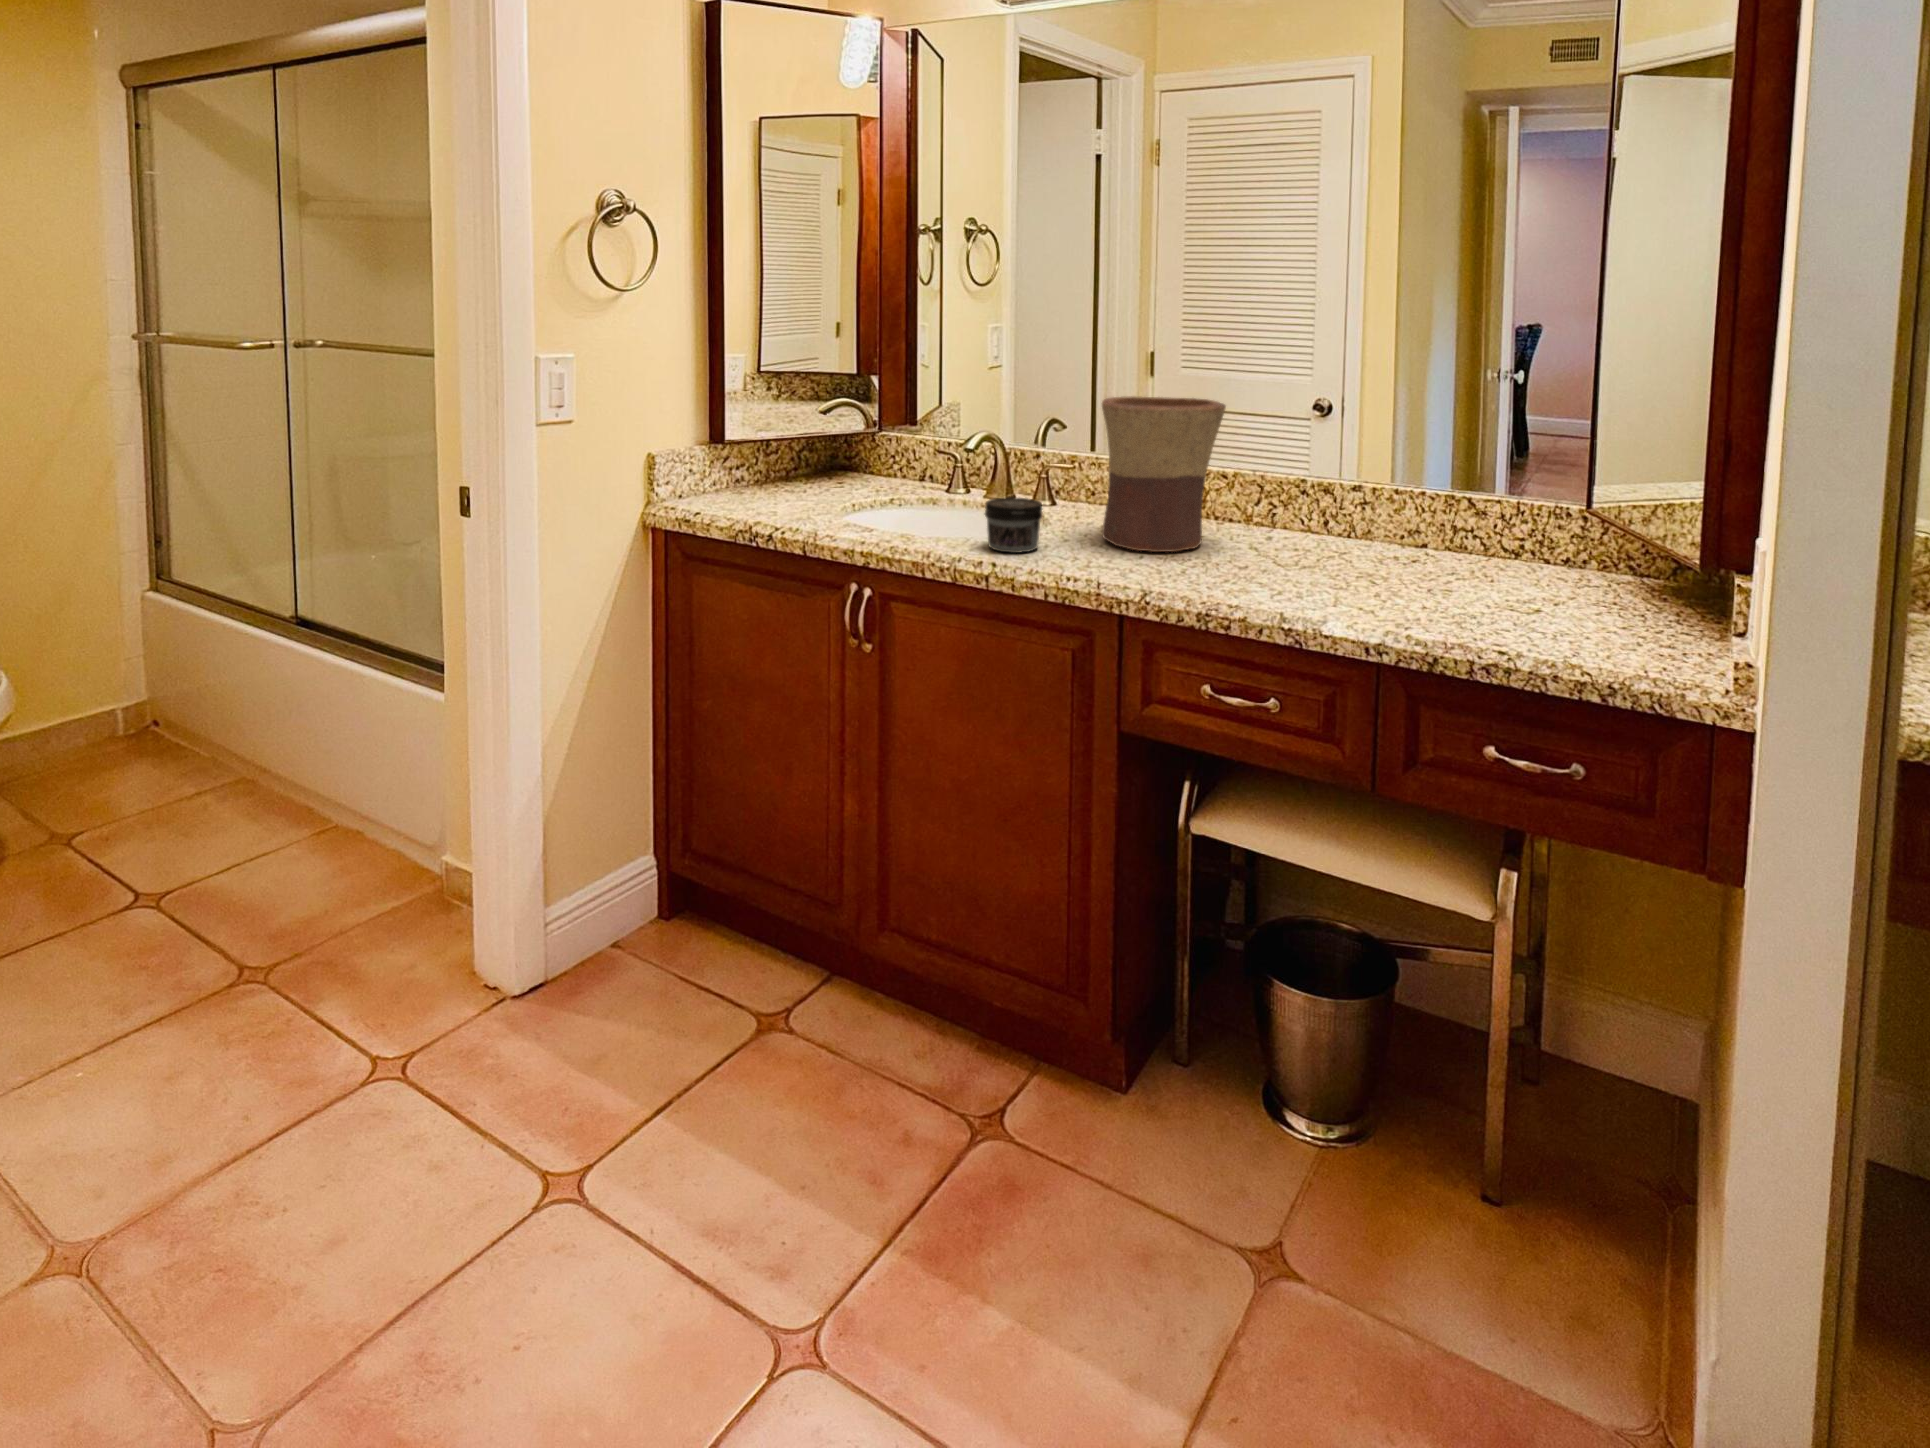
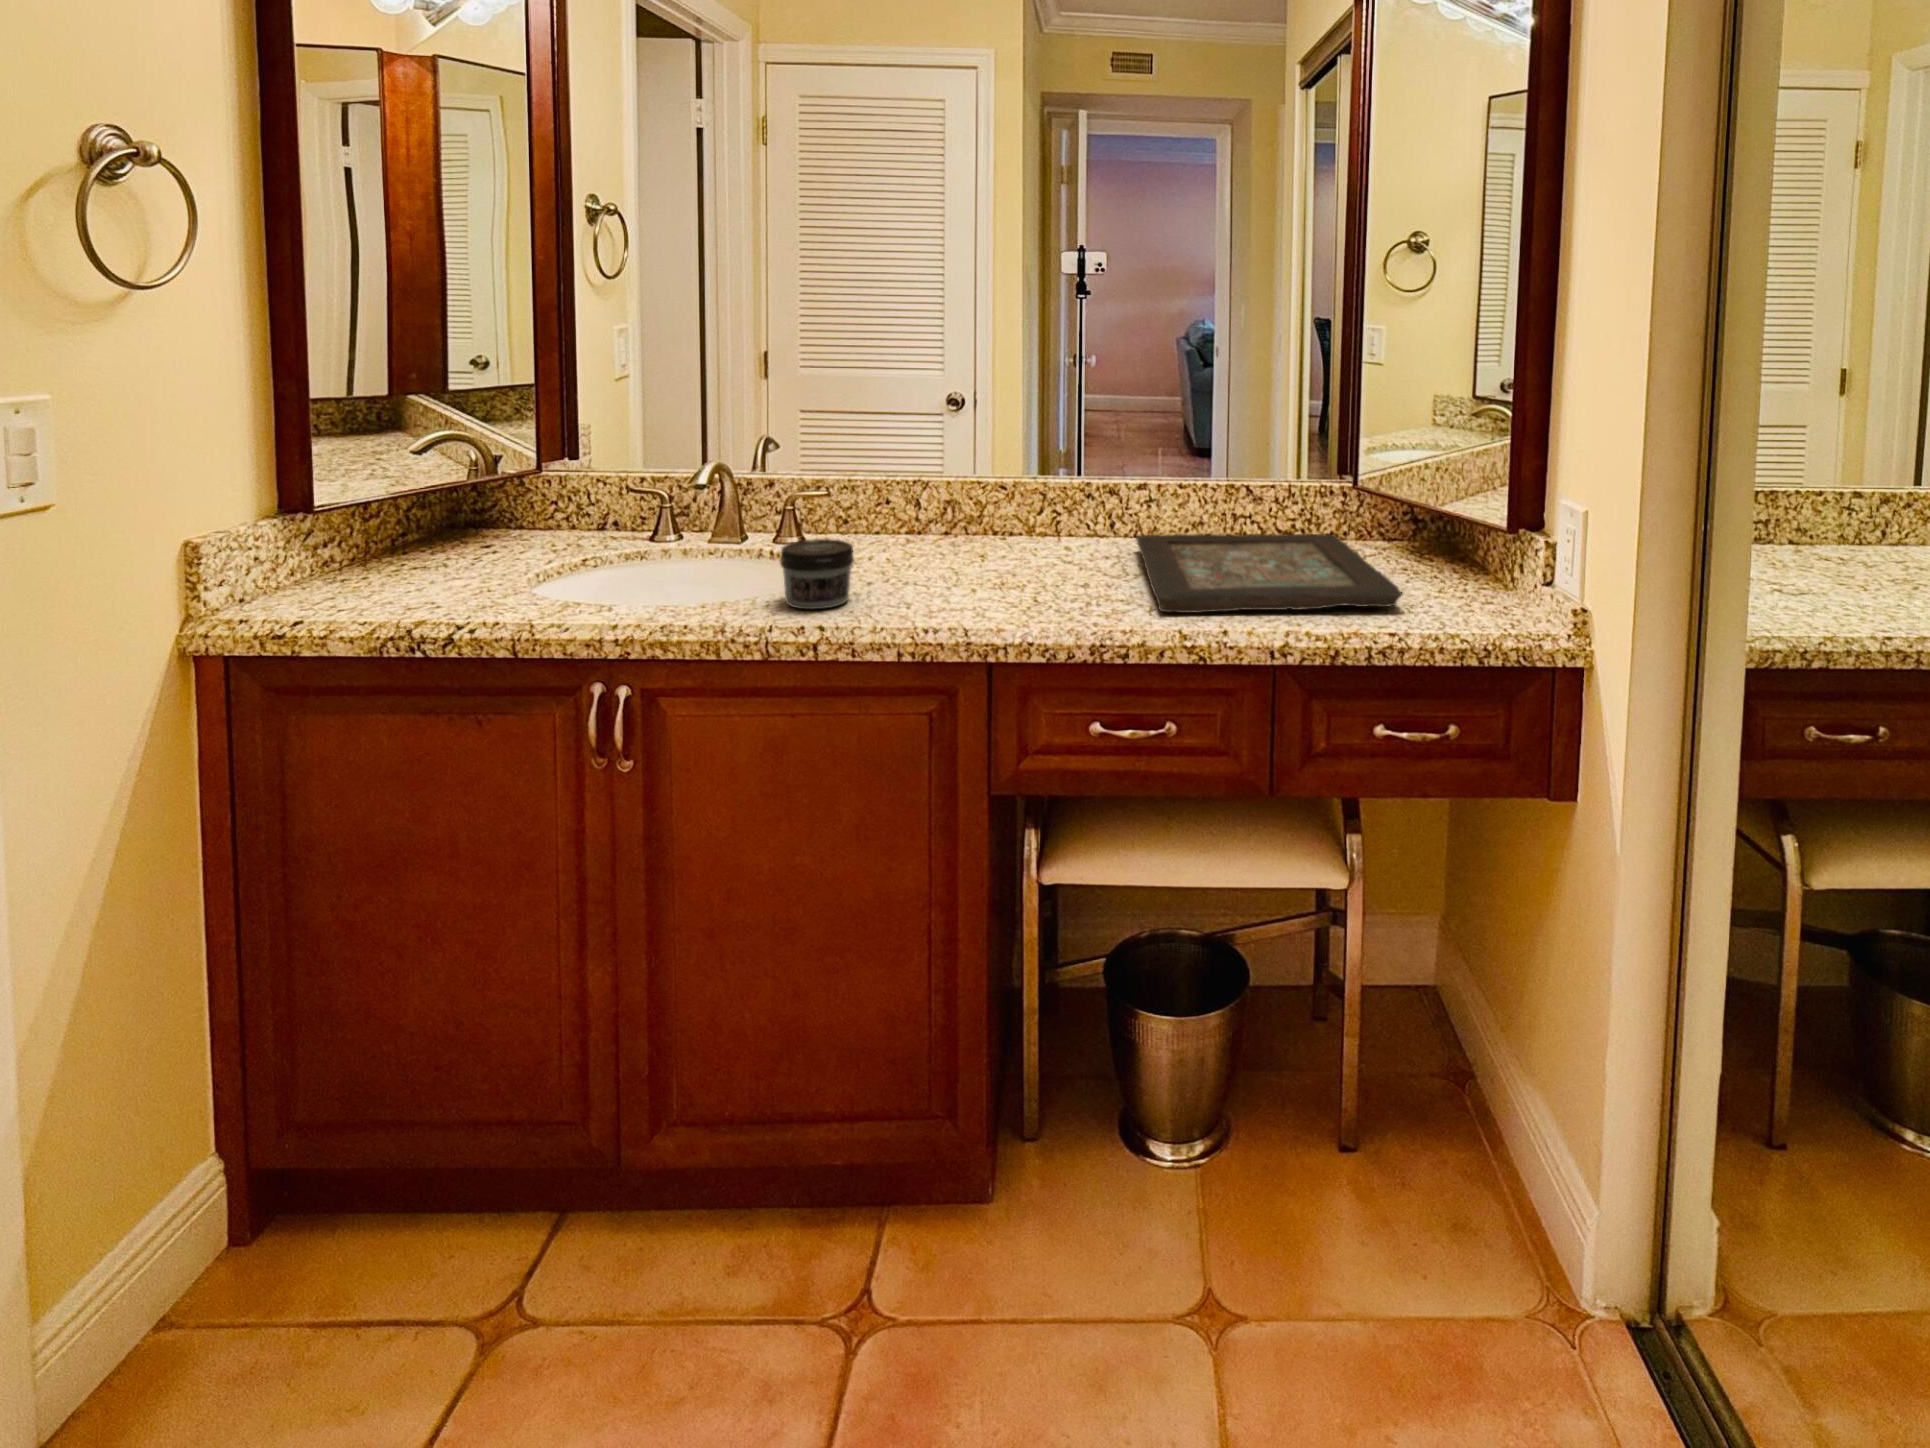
flower pot: present [1102,396,1226,552] -> none [899,406,1038,583]
decorative tray: none [1280,534,1562,629] -> present [1136,534,1403,613]

